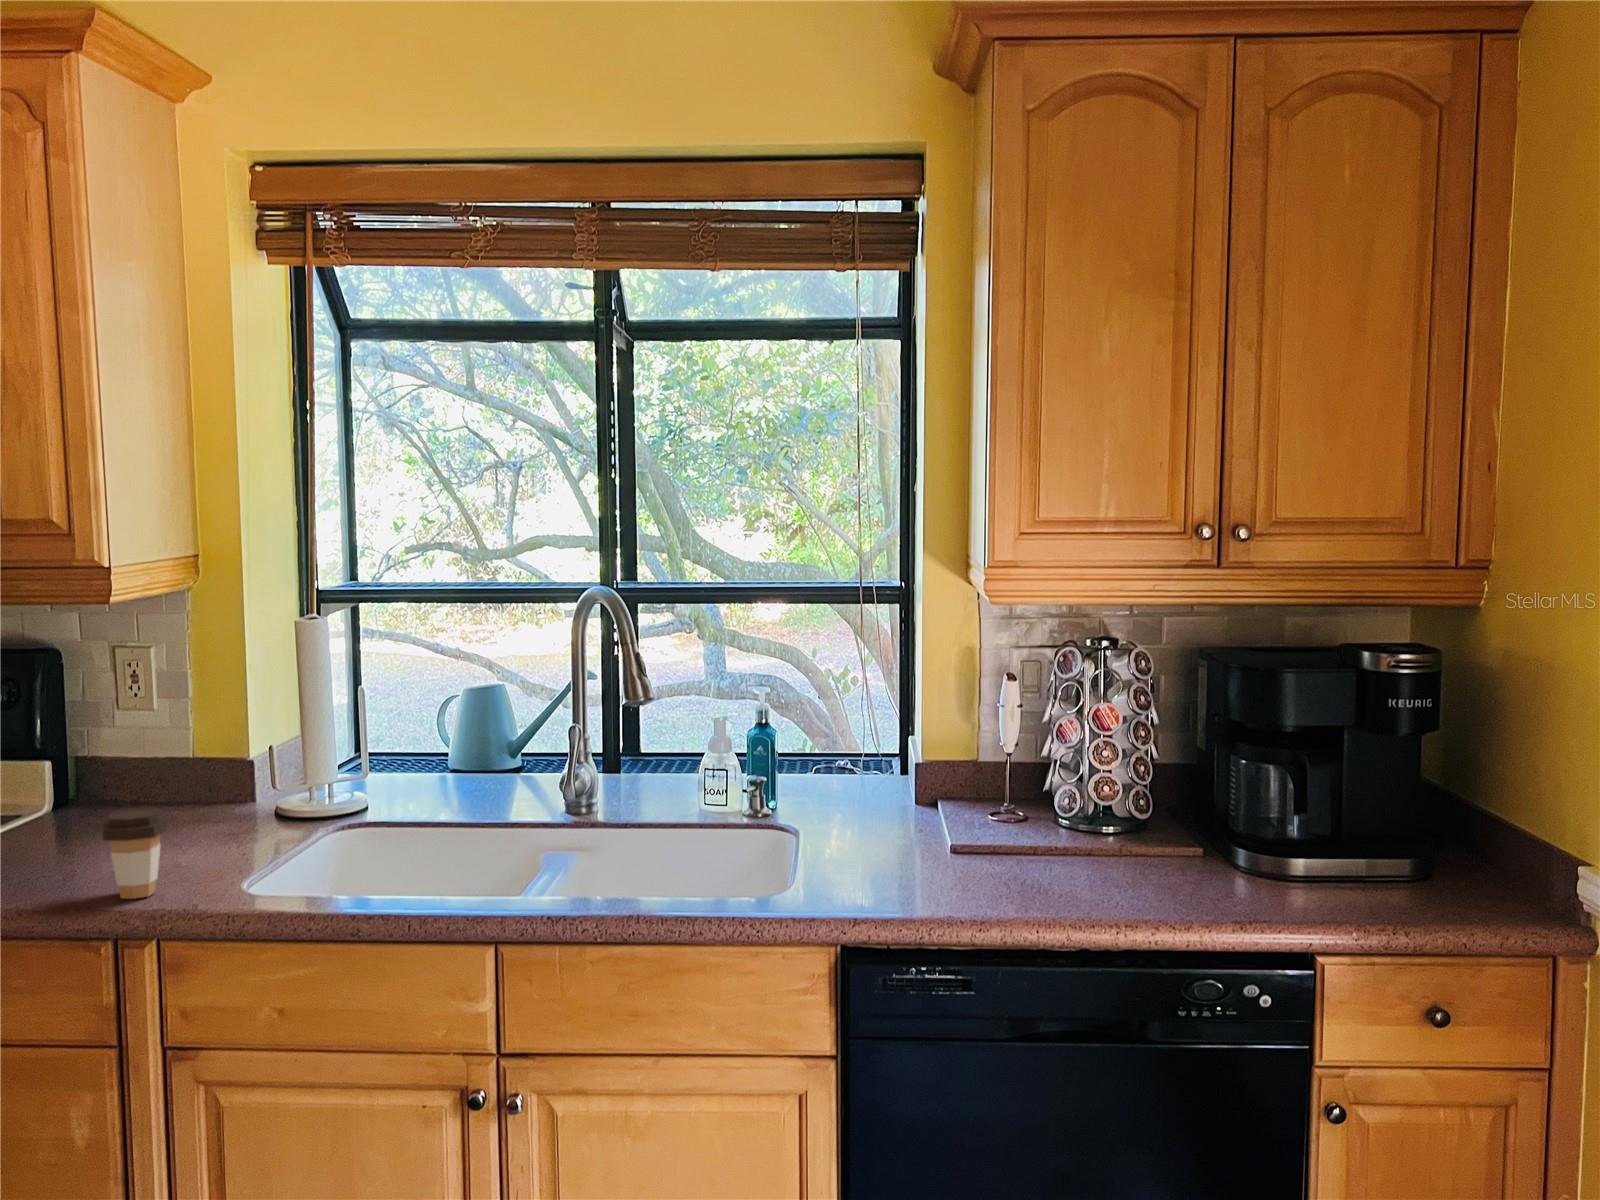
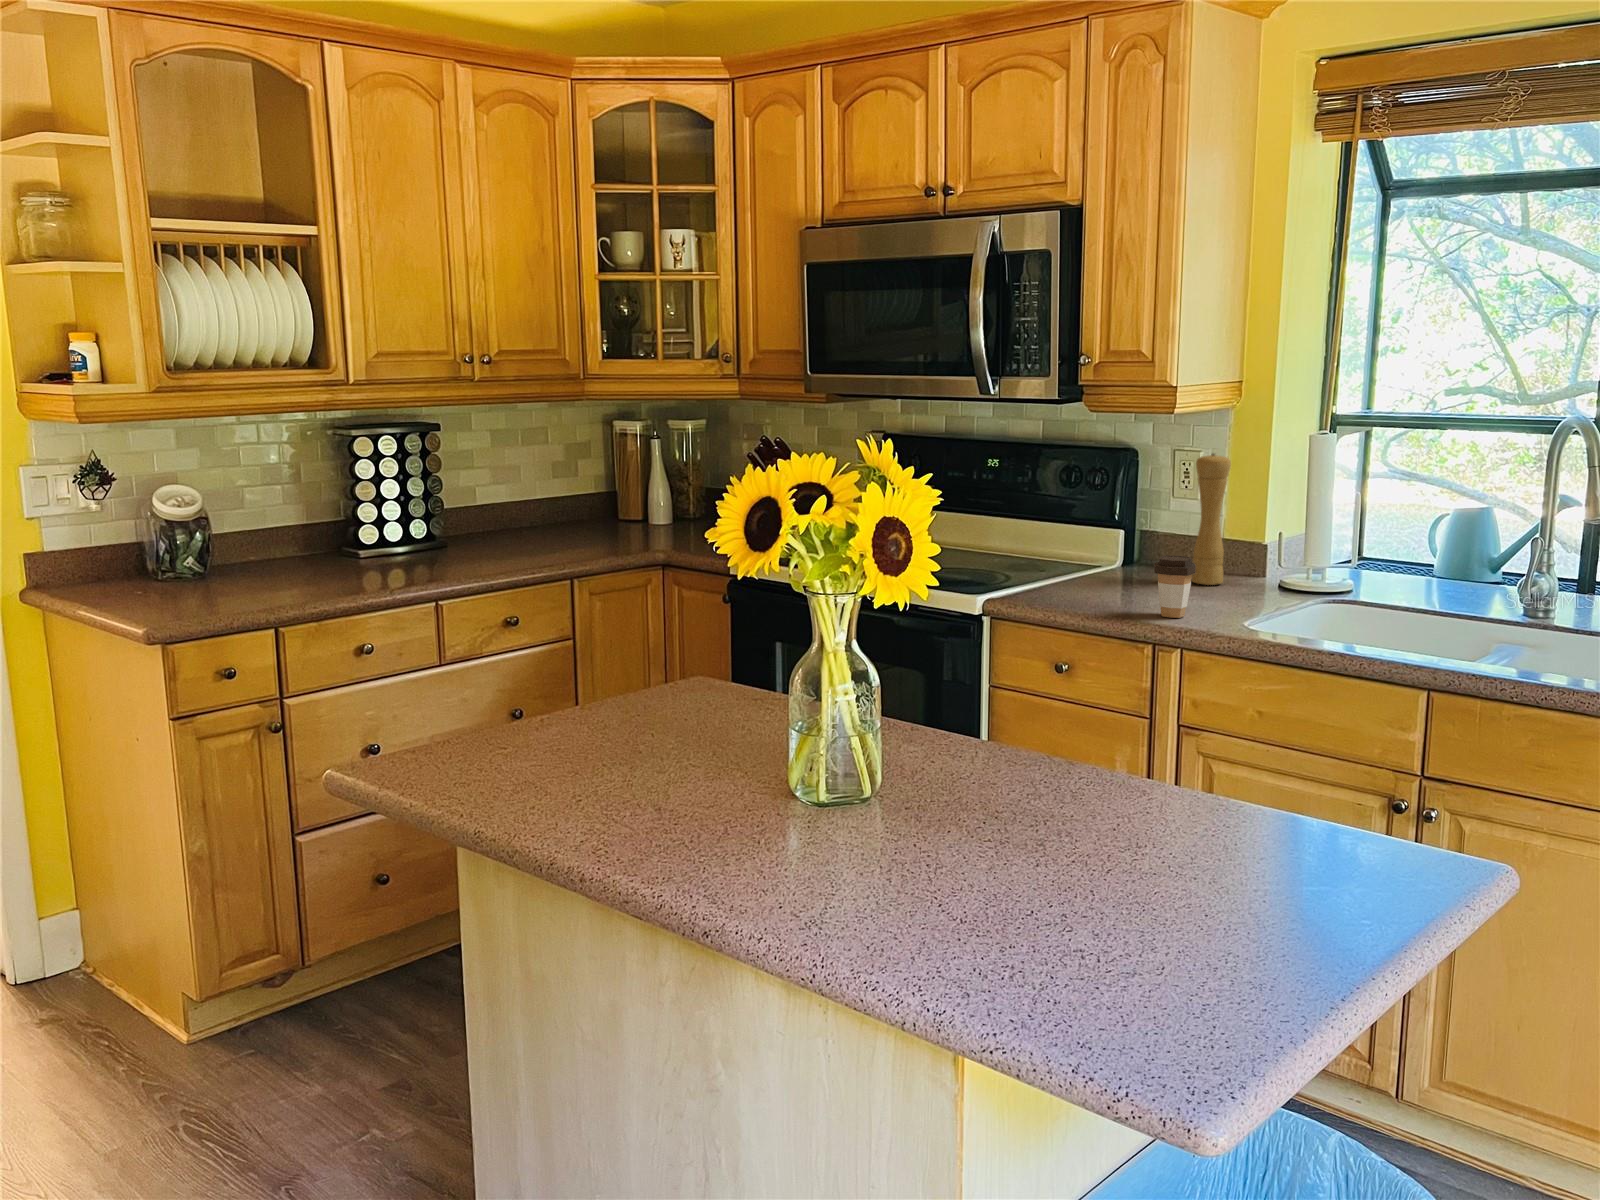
pepper mill: none [147,652,201,827] -> present [1192,453,1231,585]

